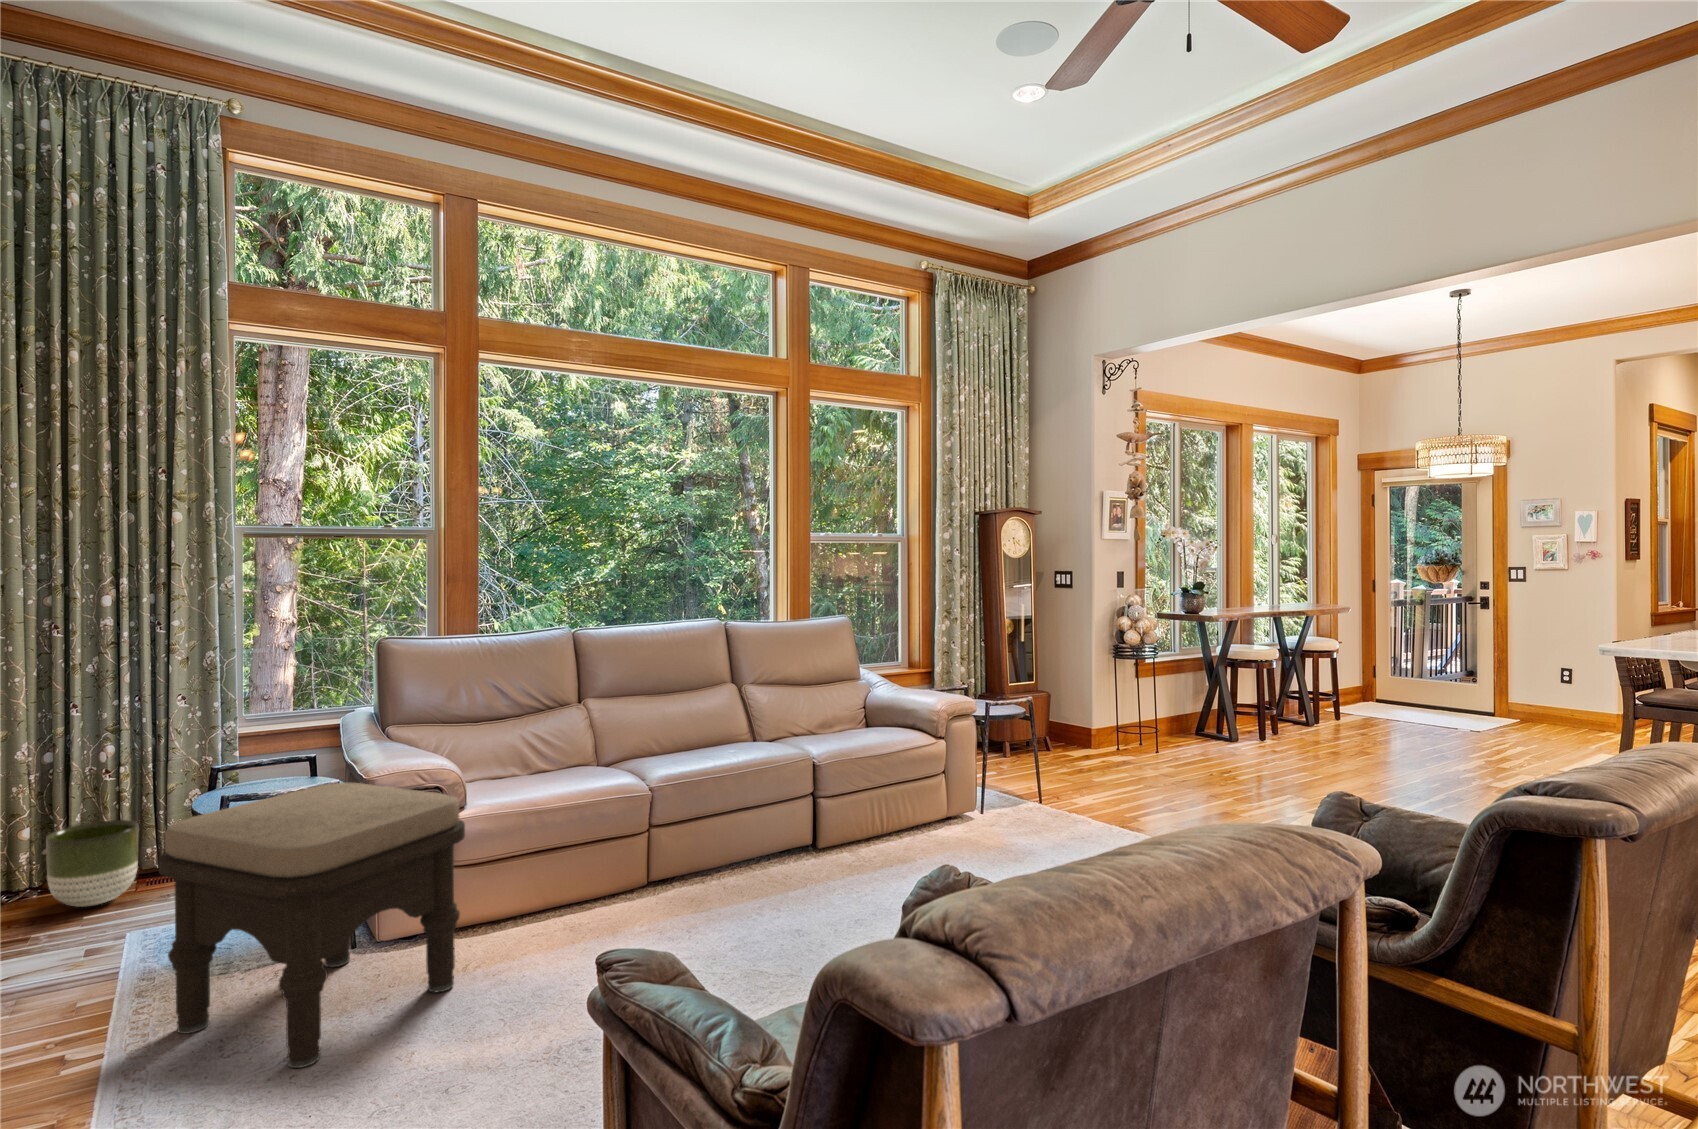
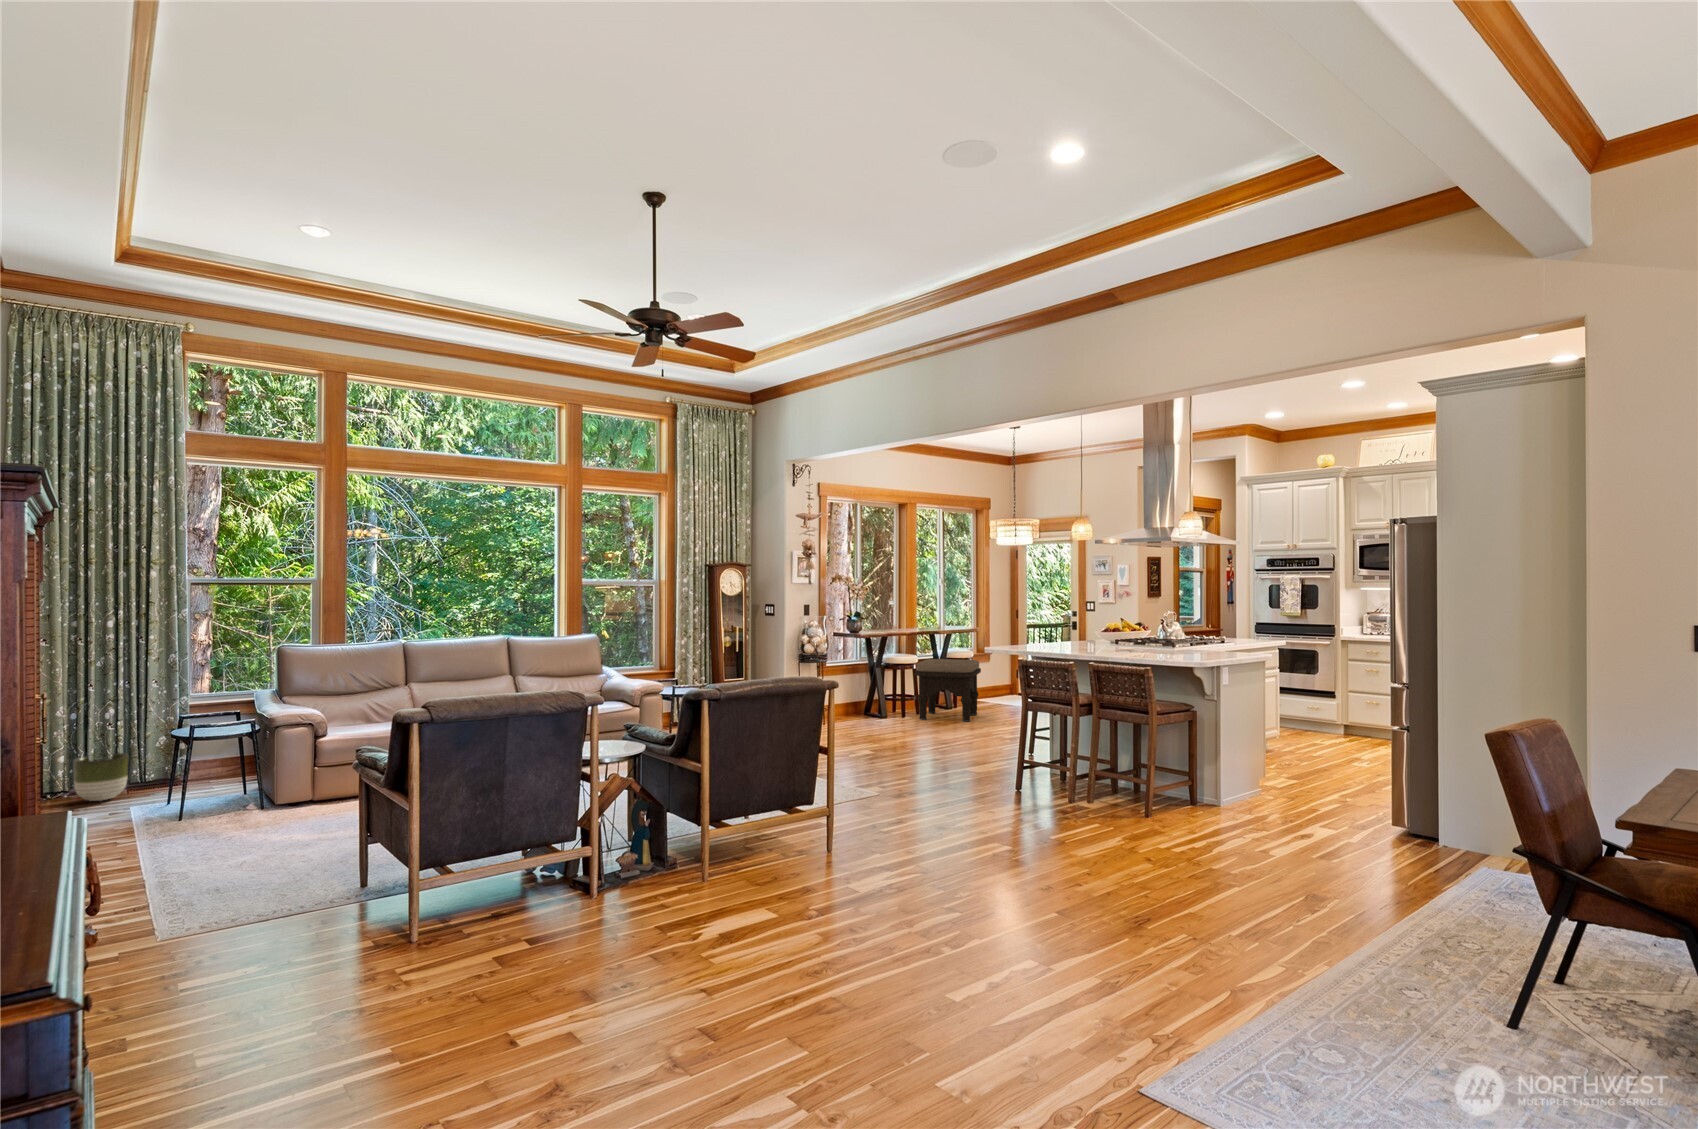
ottoman: present [159,783,465,1068] -> present [915,659,981,722]

